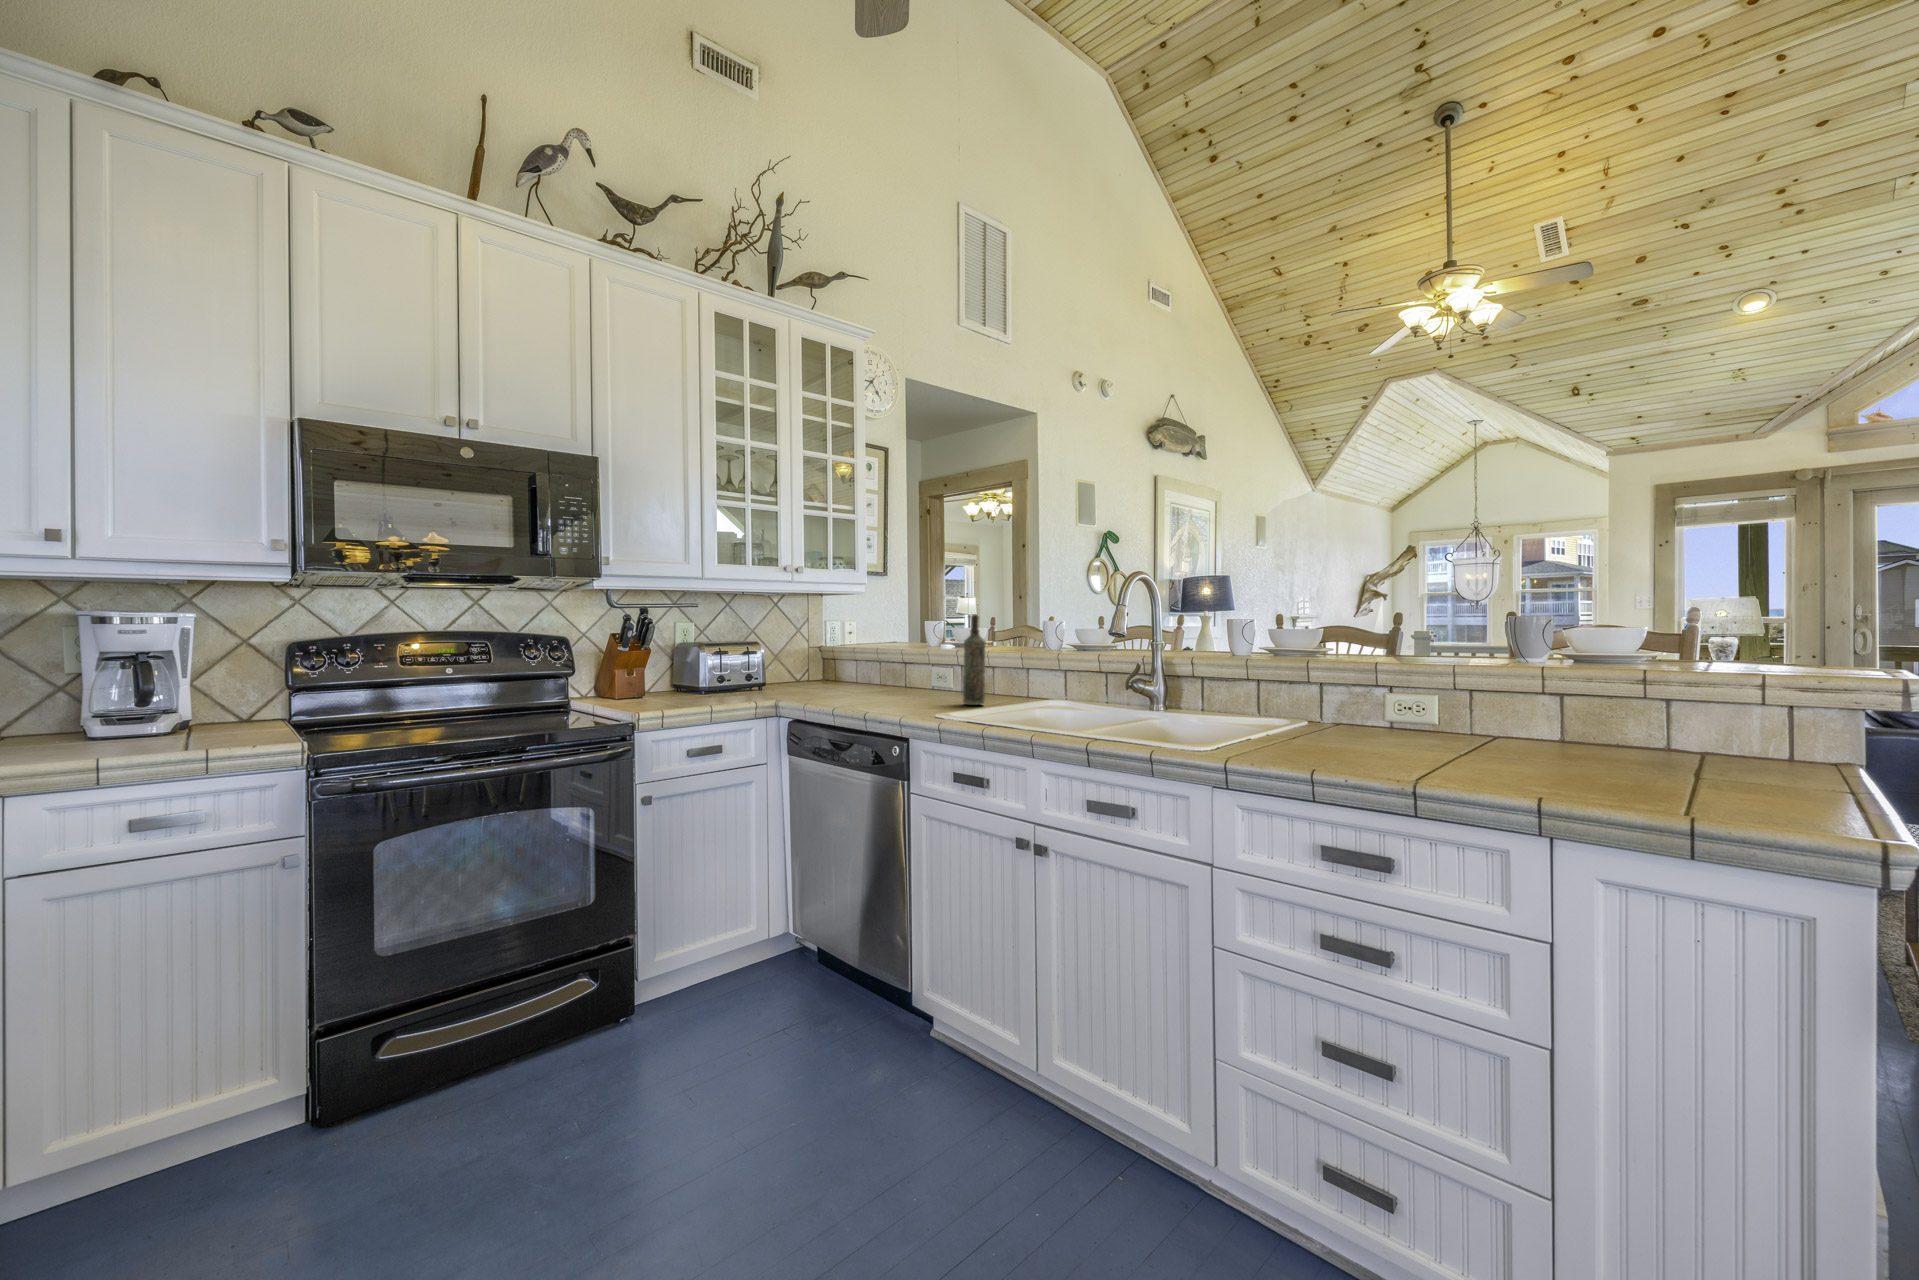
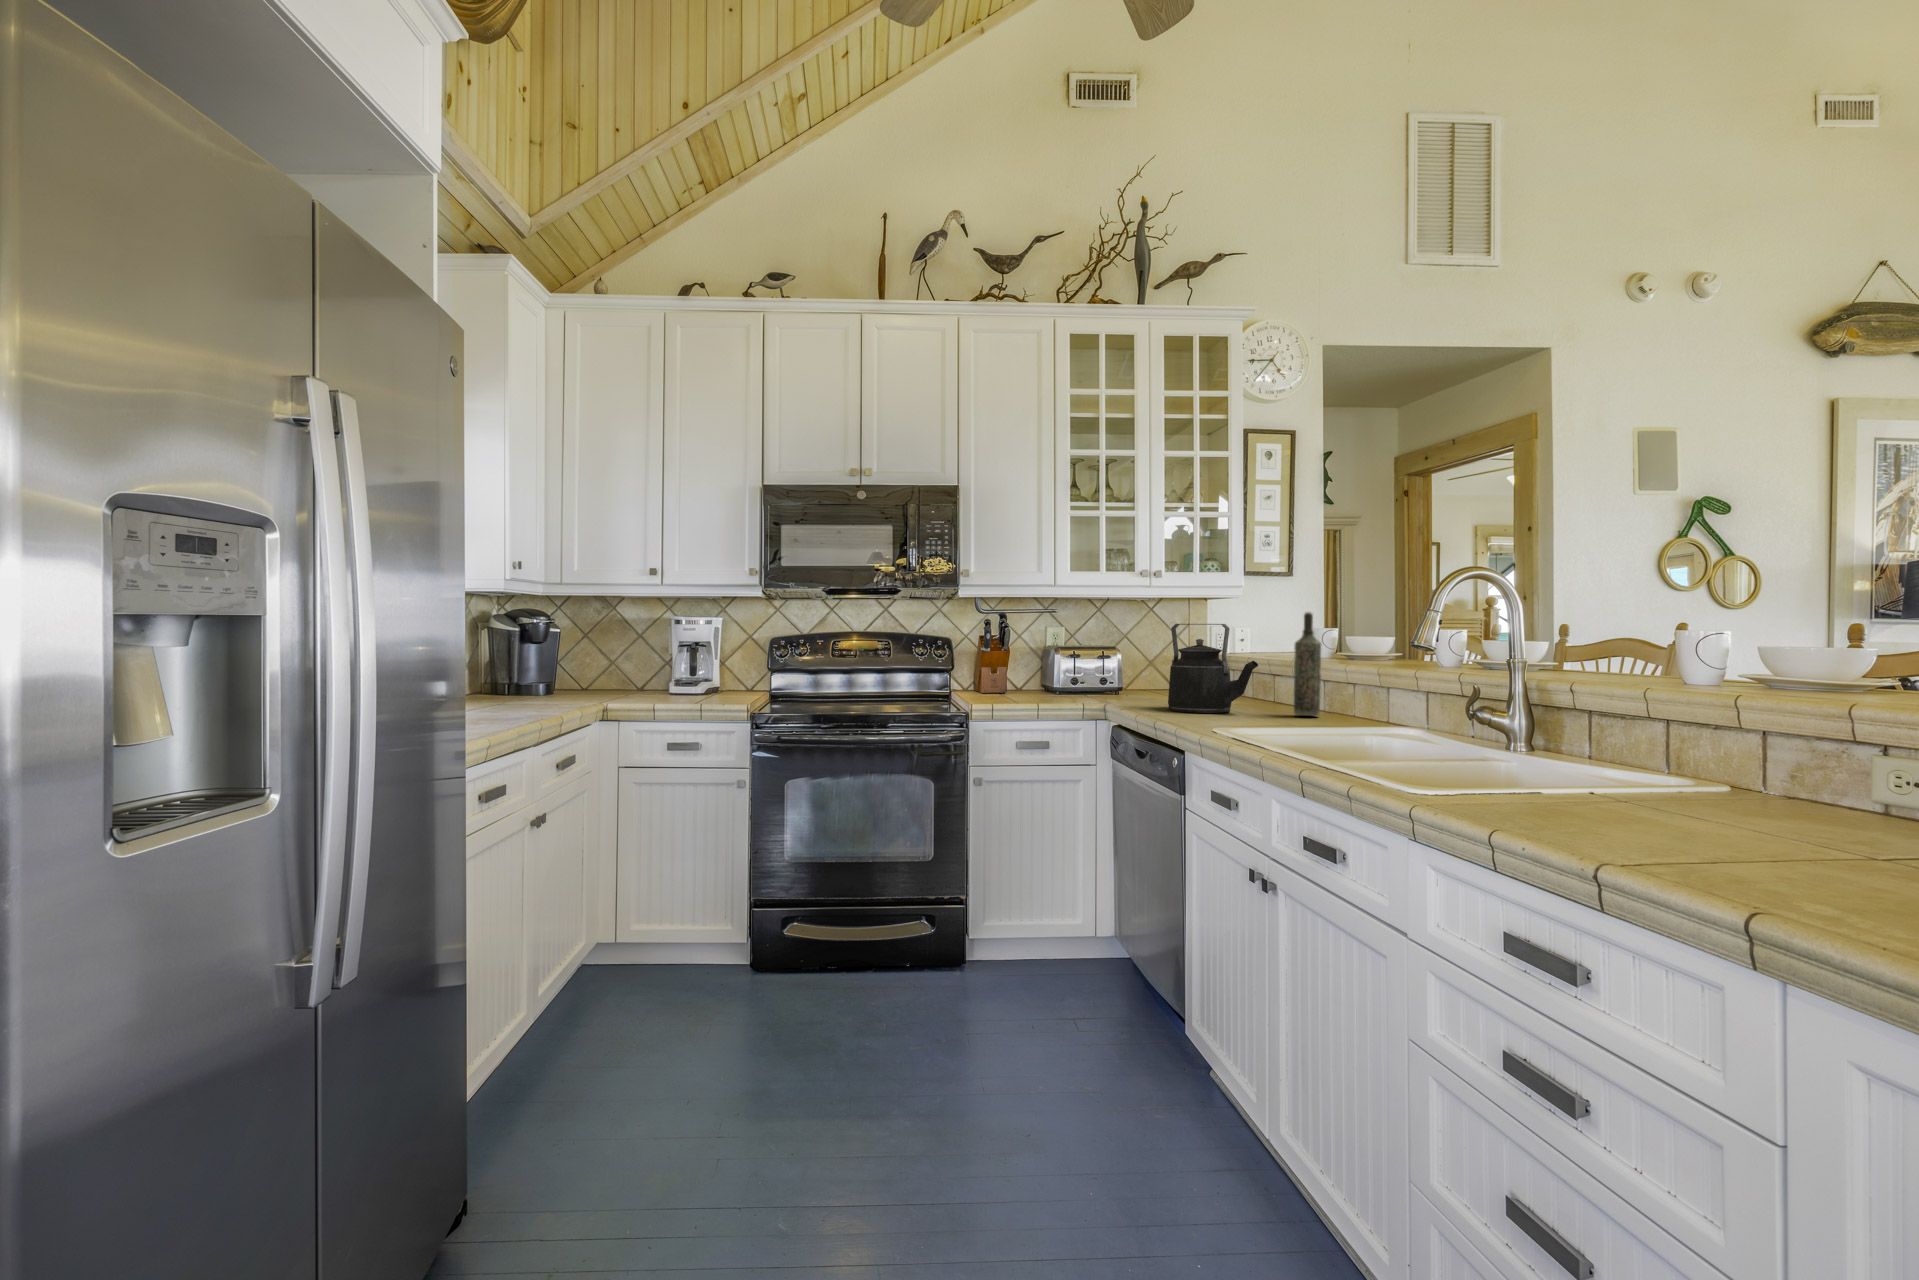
kettle: none [851,623,940,709] -> present [1168,624,1258,713]

